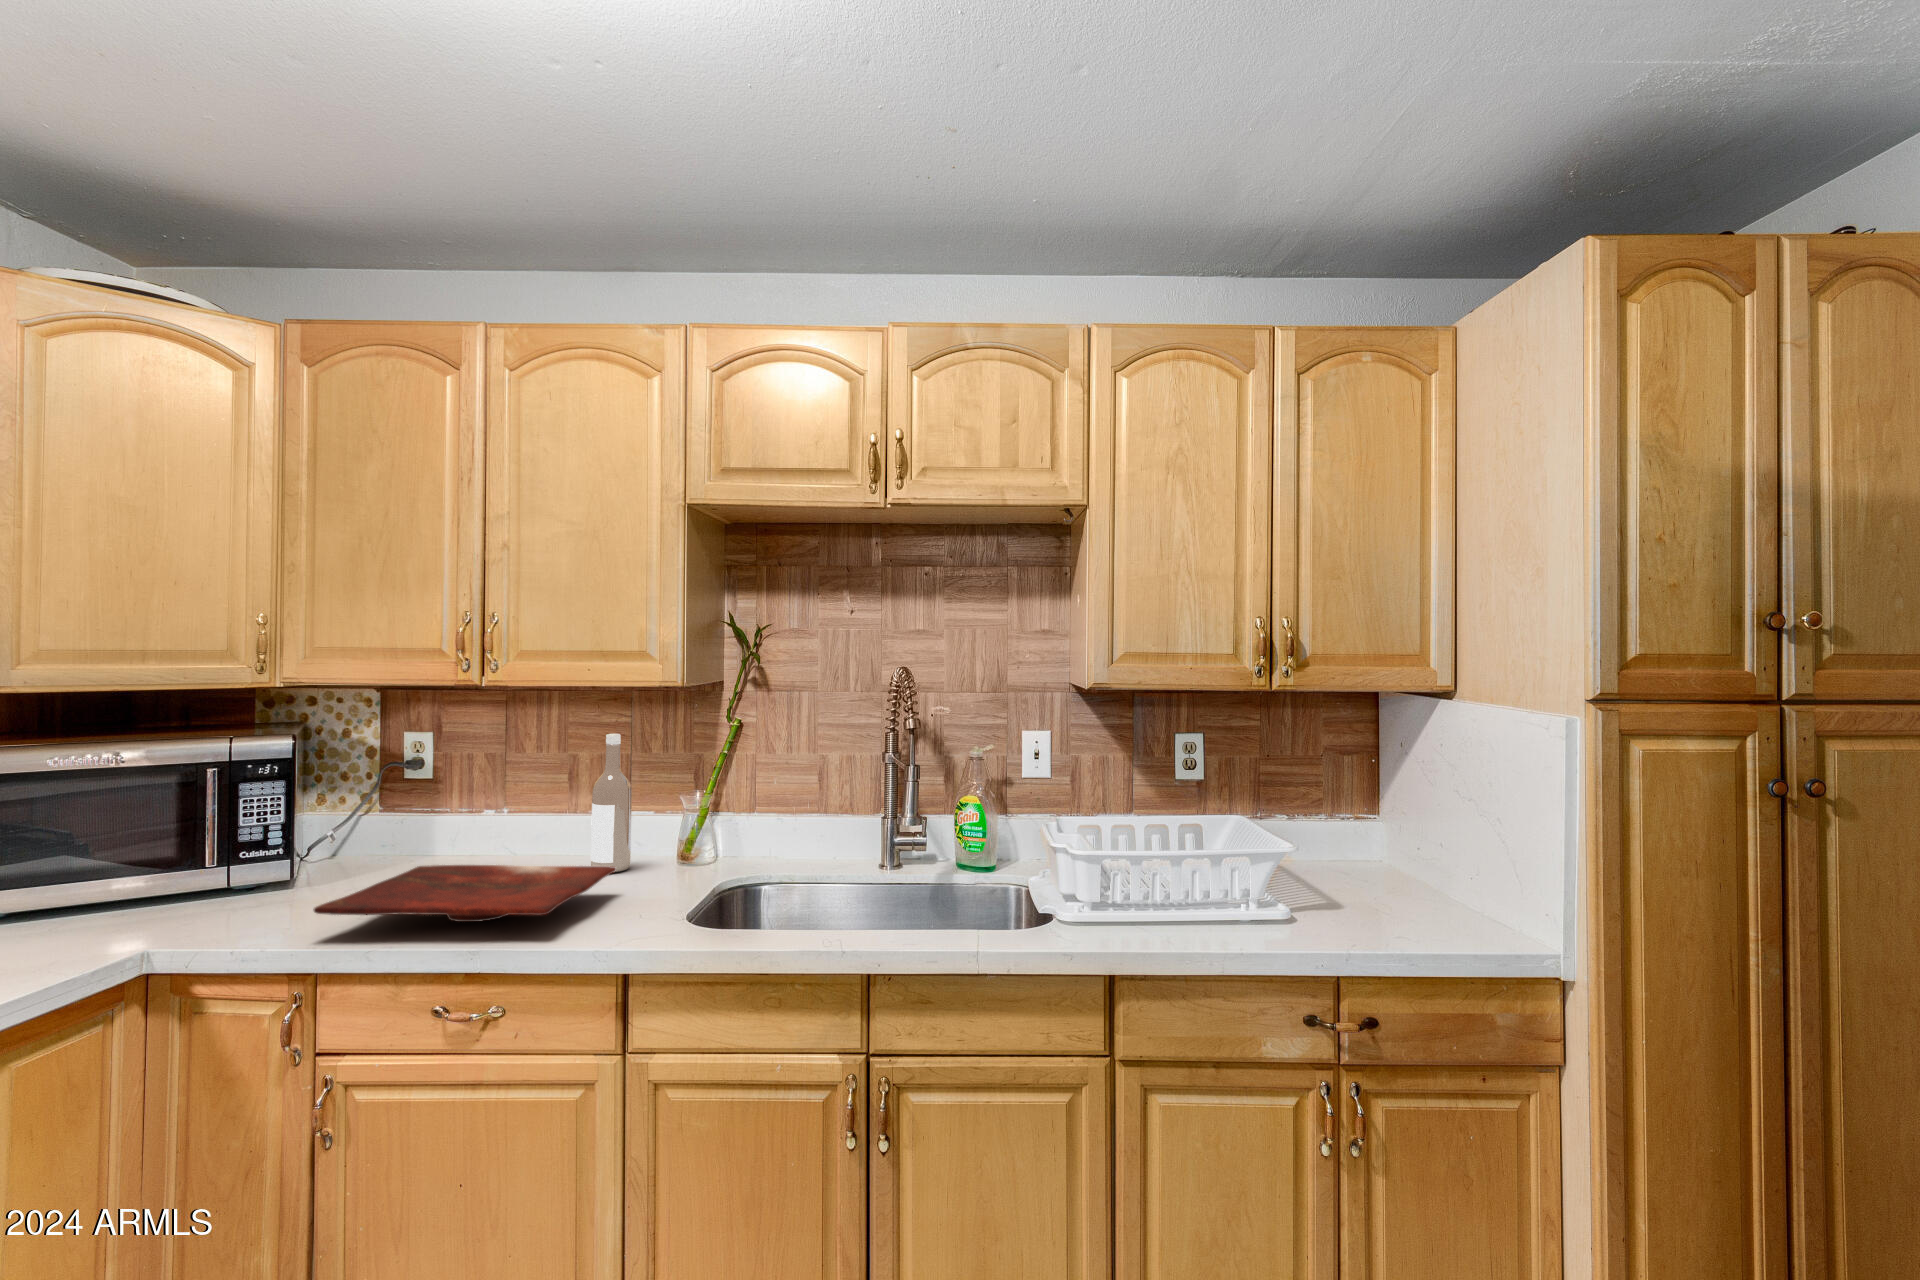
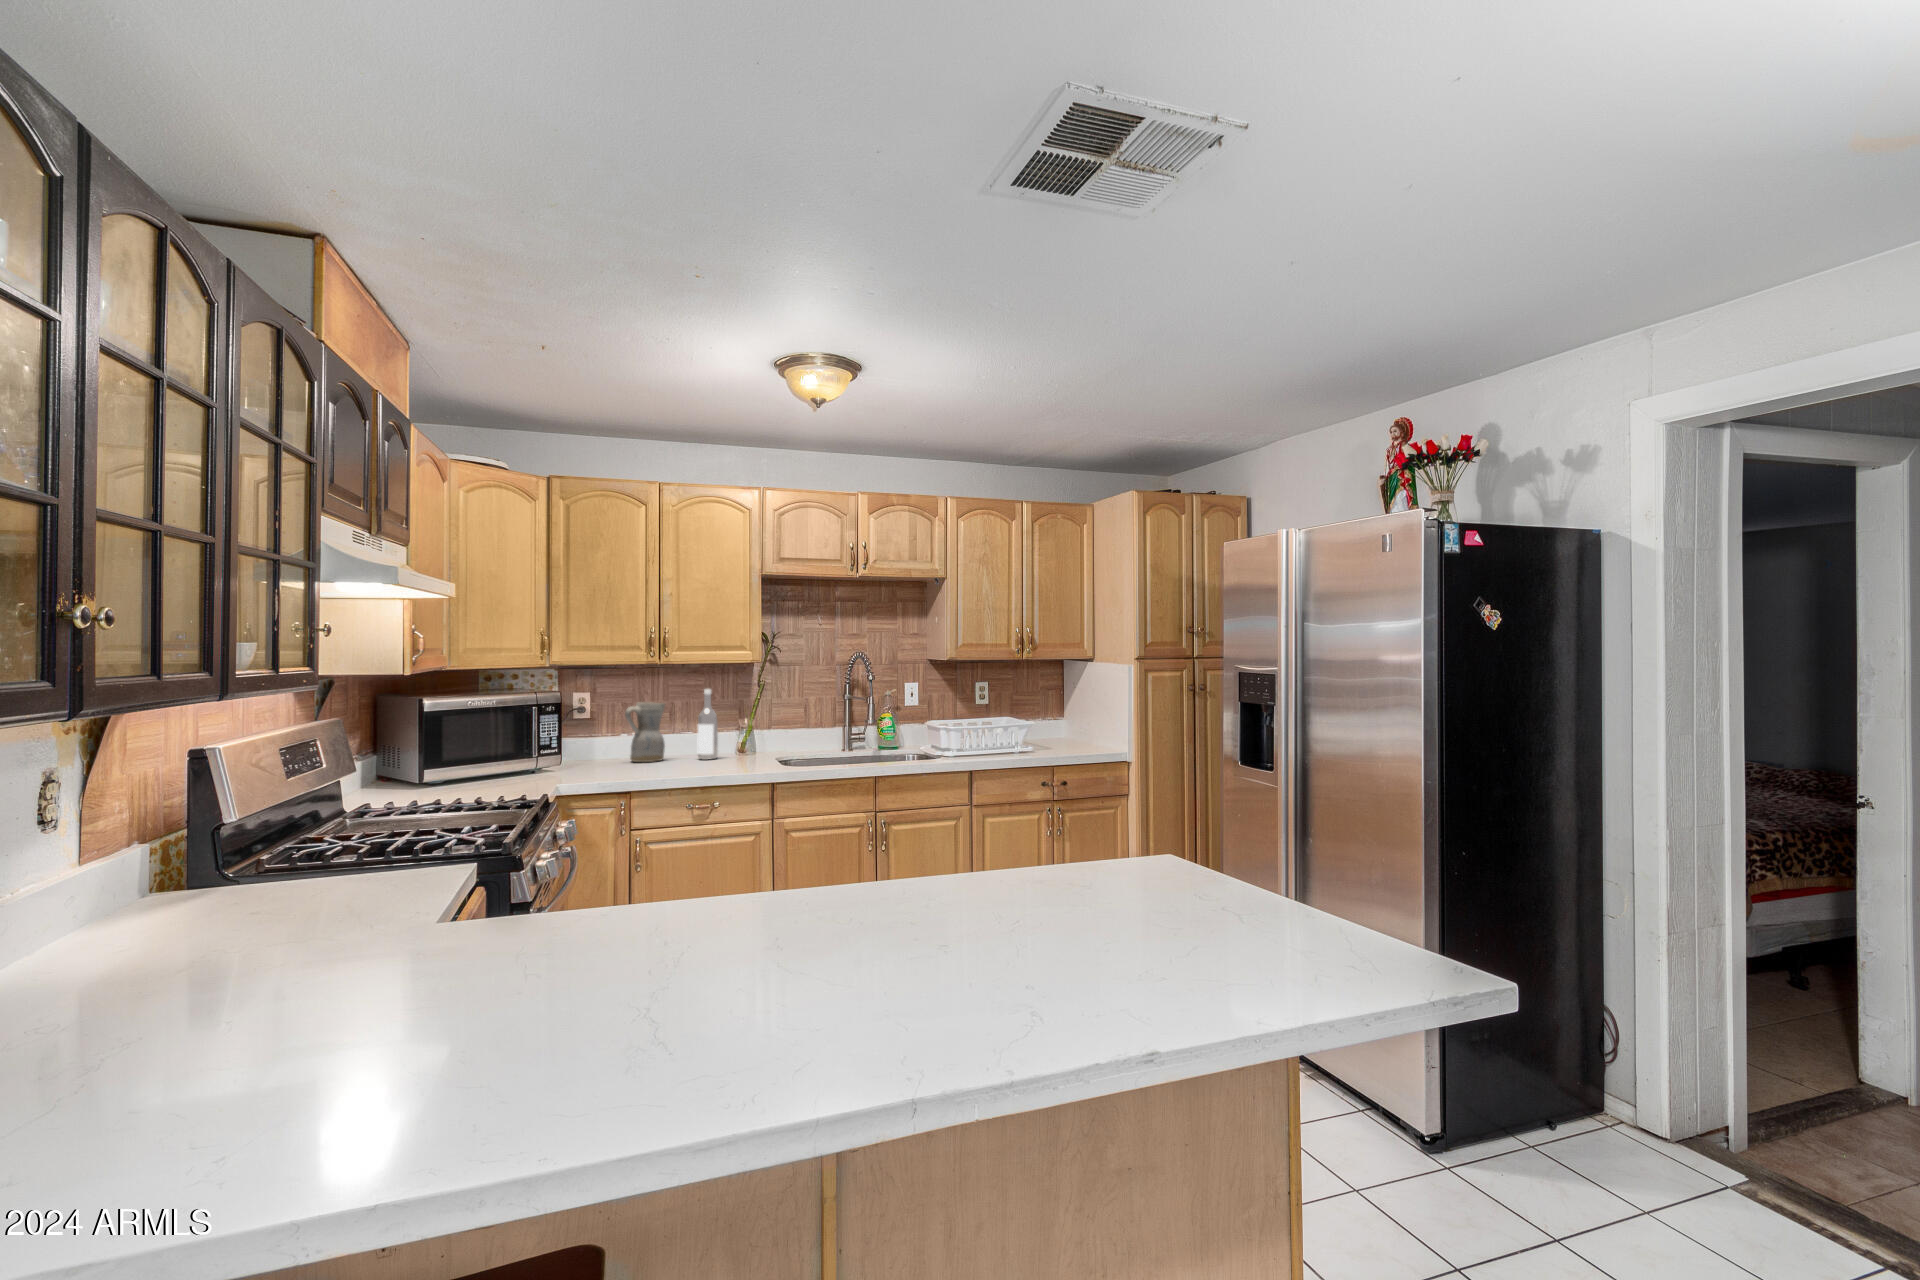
ceramic pitcher: none [466,754,551,870] -> present [625,702,665,762]
cutting board: present [313,865,616,922] -> none [635,749,745,770]

